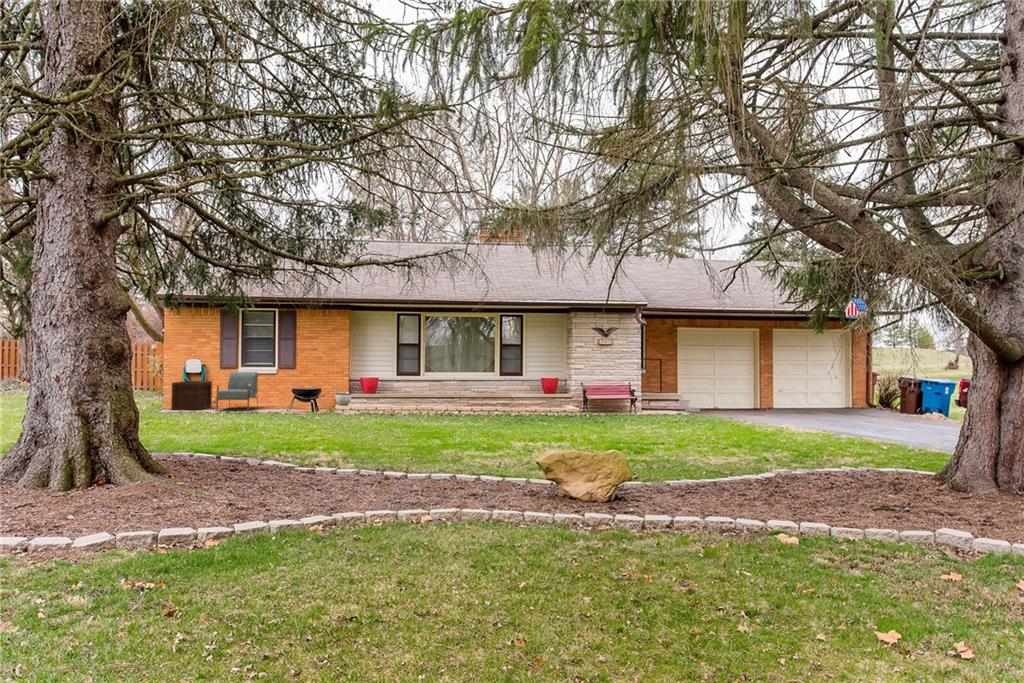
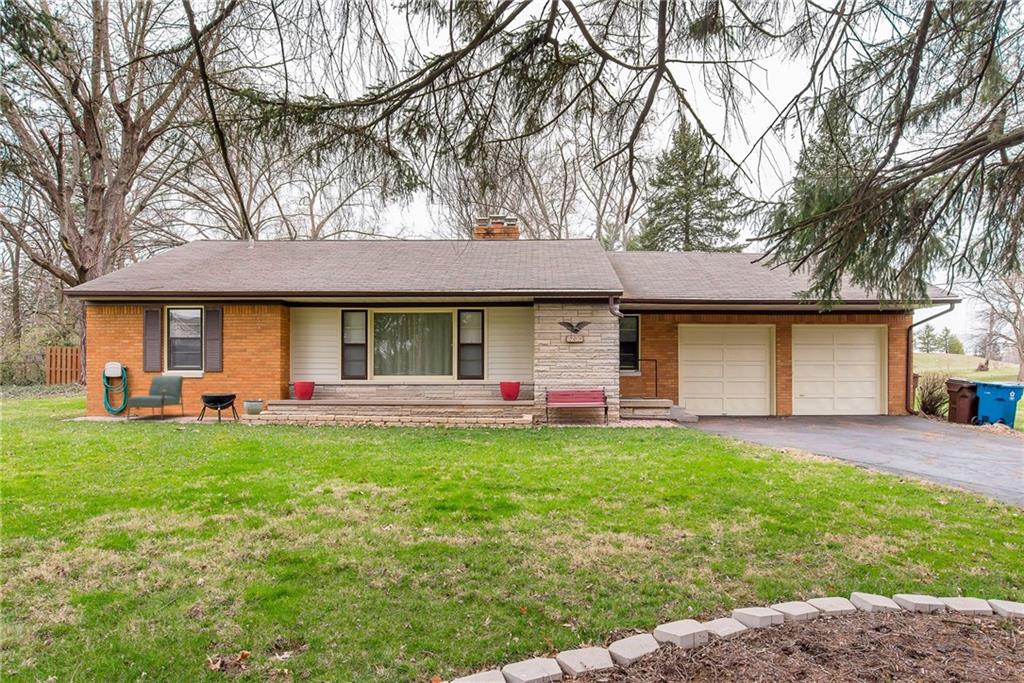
wooden crate: present [171,381,212,410] -> none [82,386,133,419]

